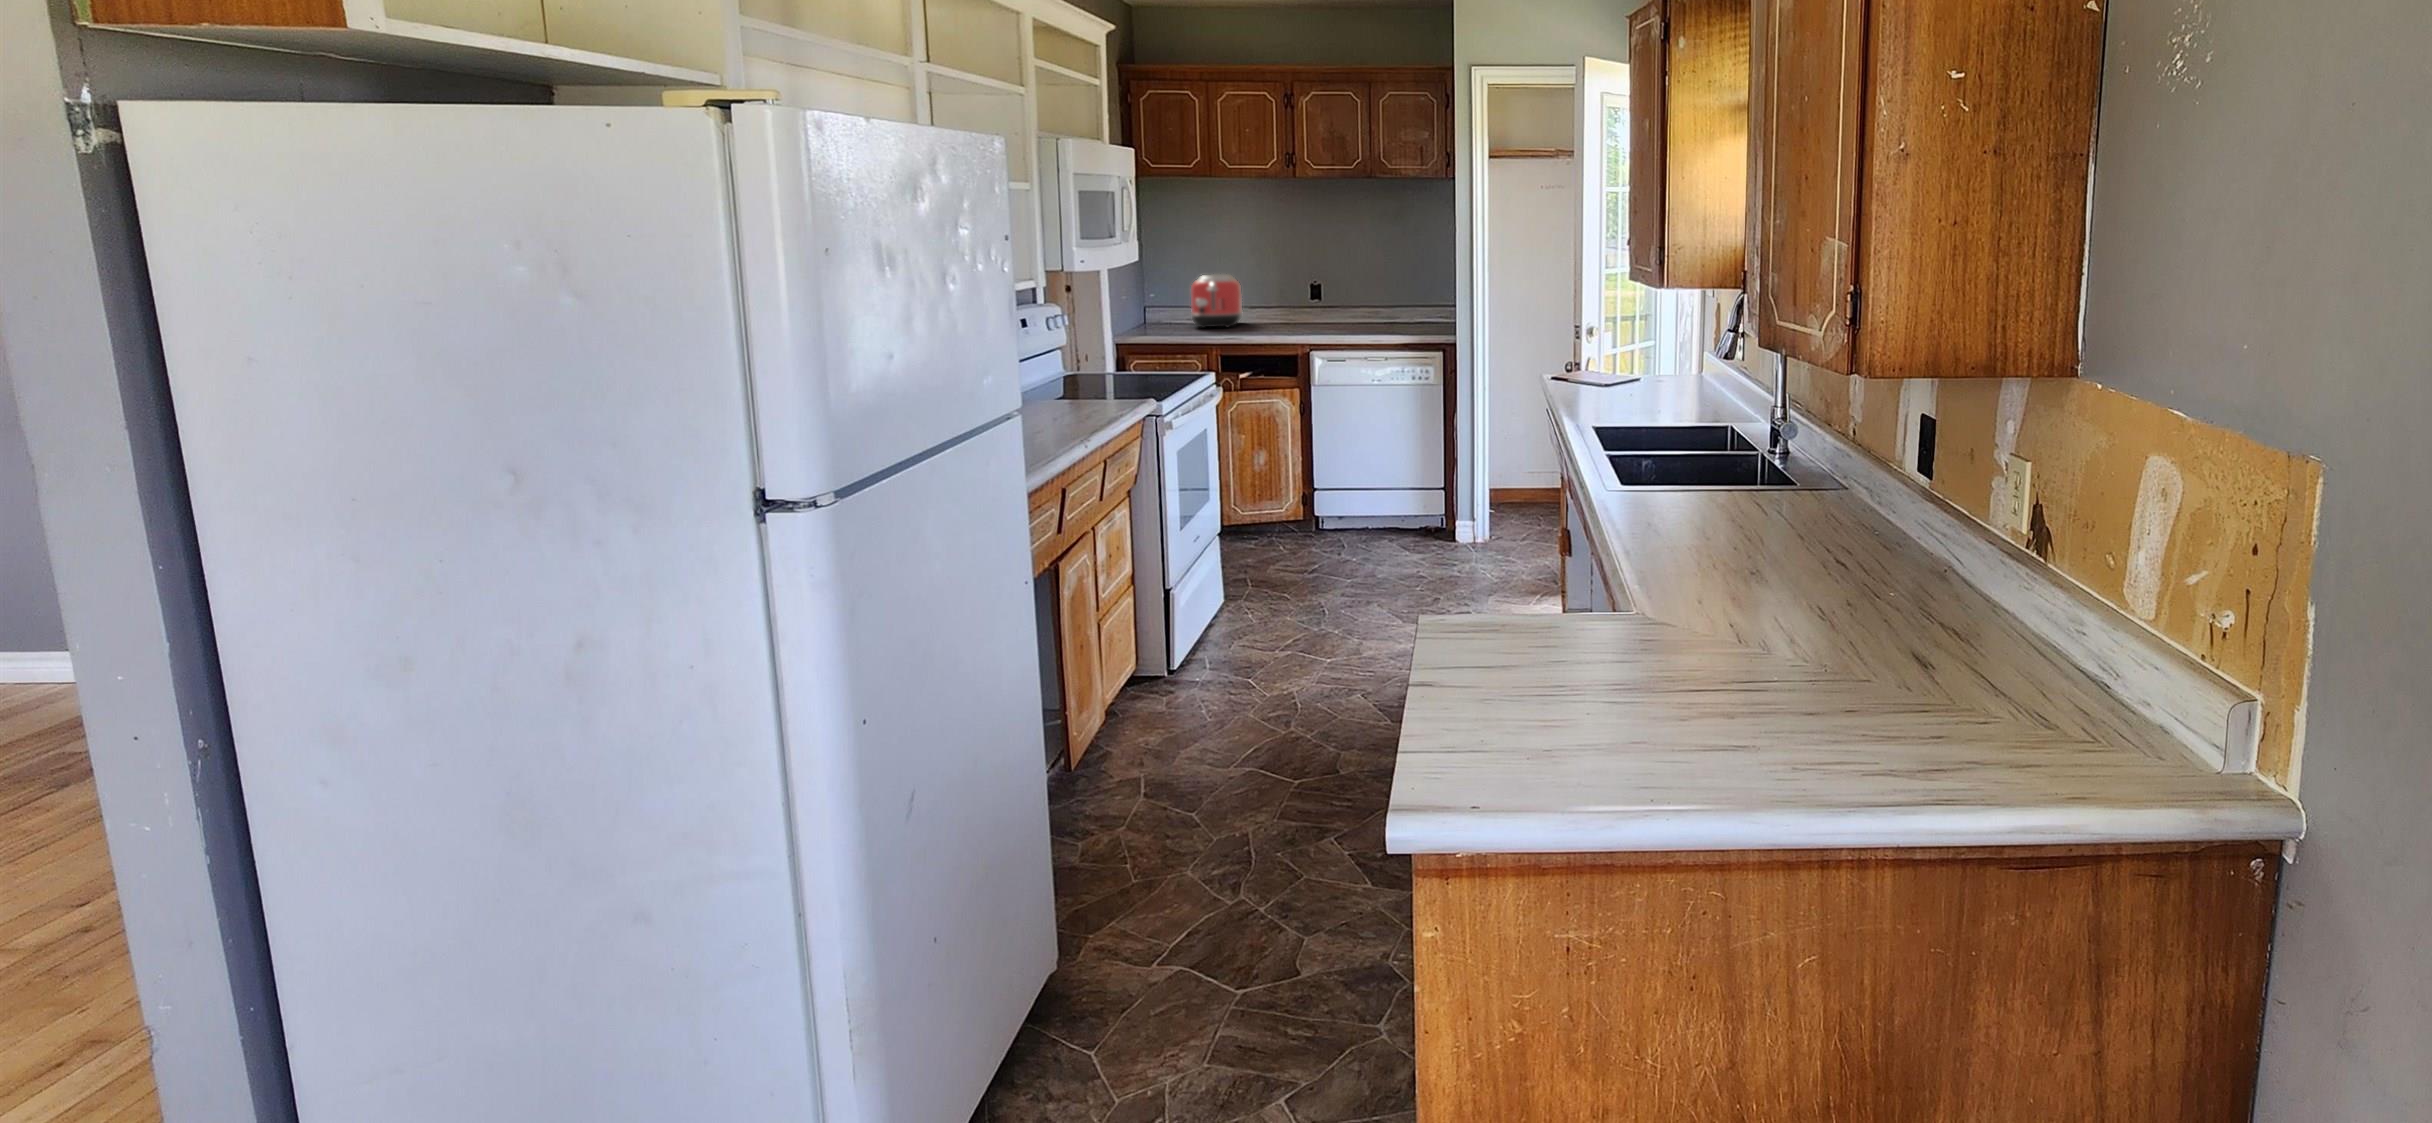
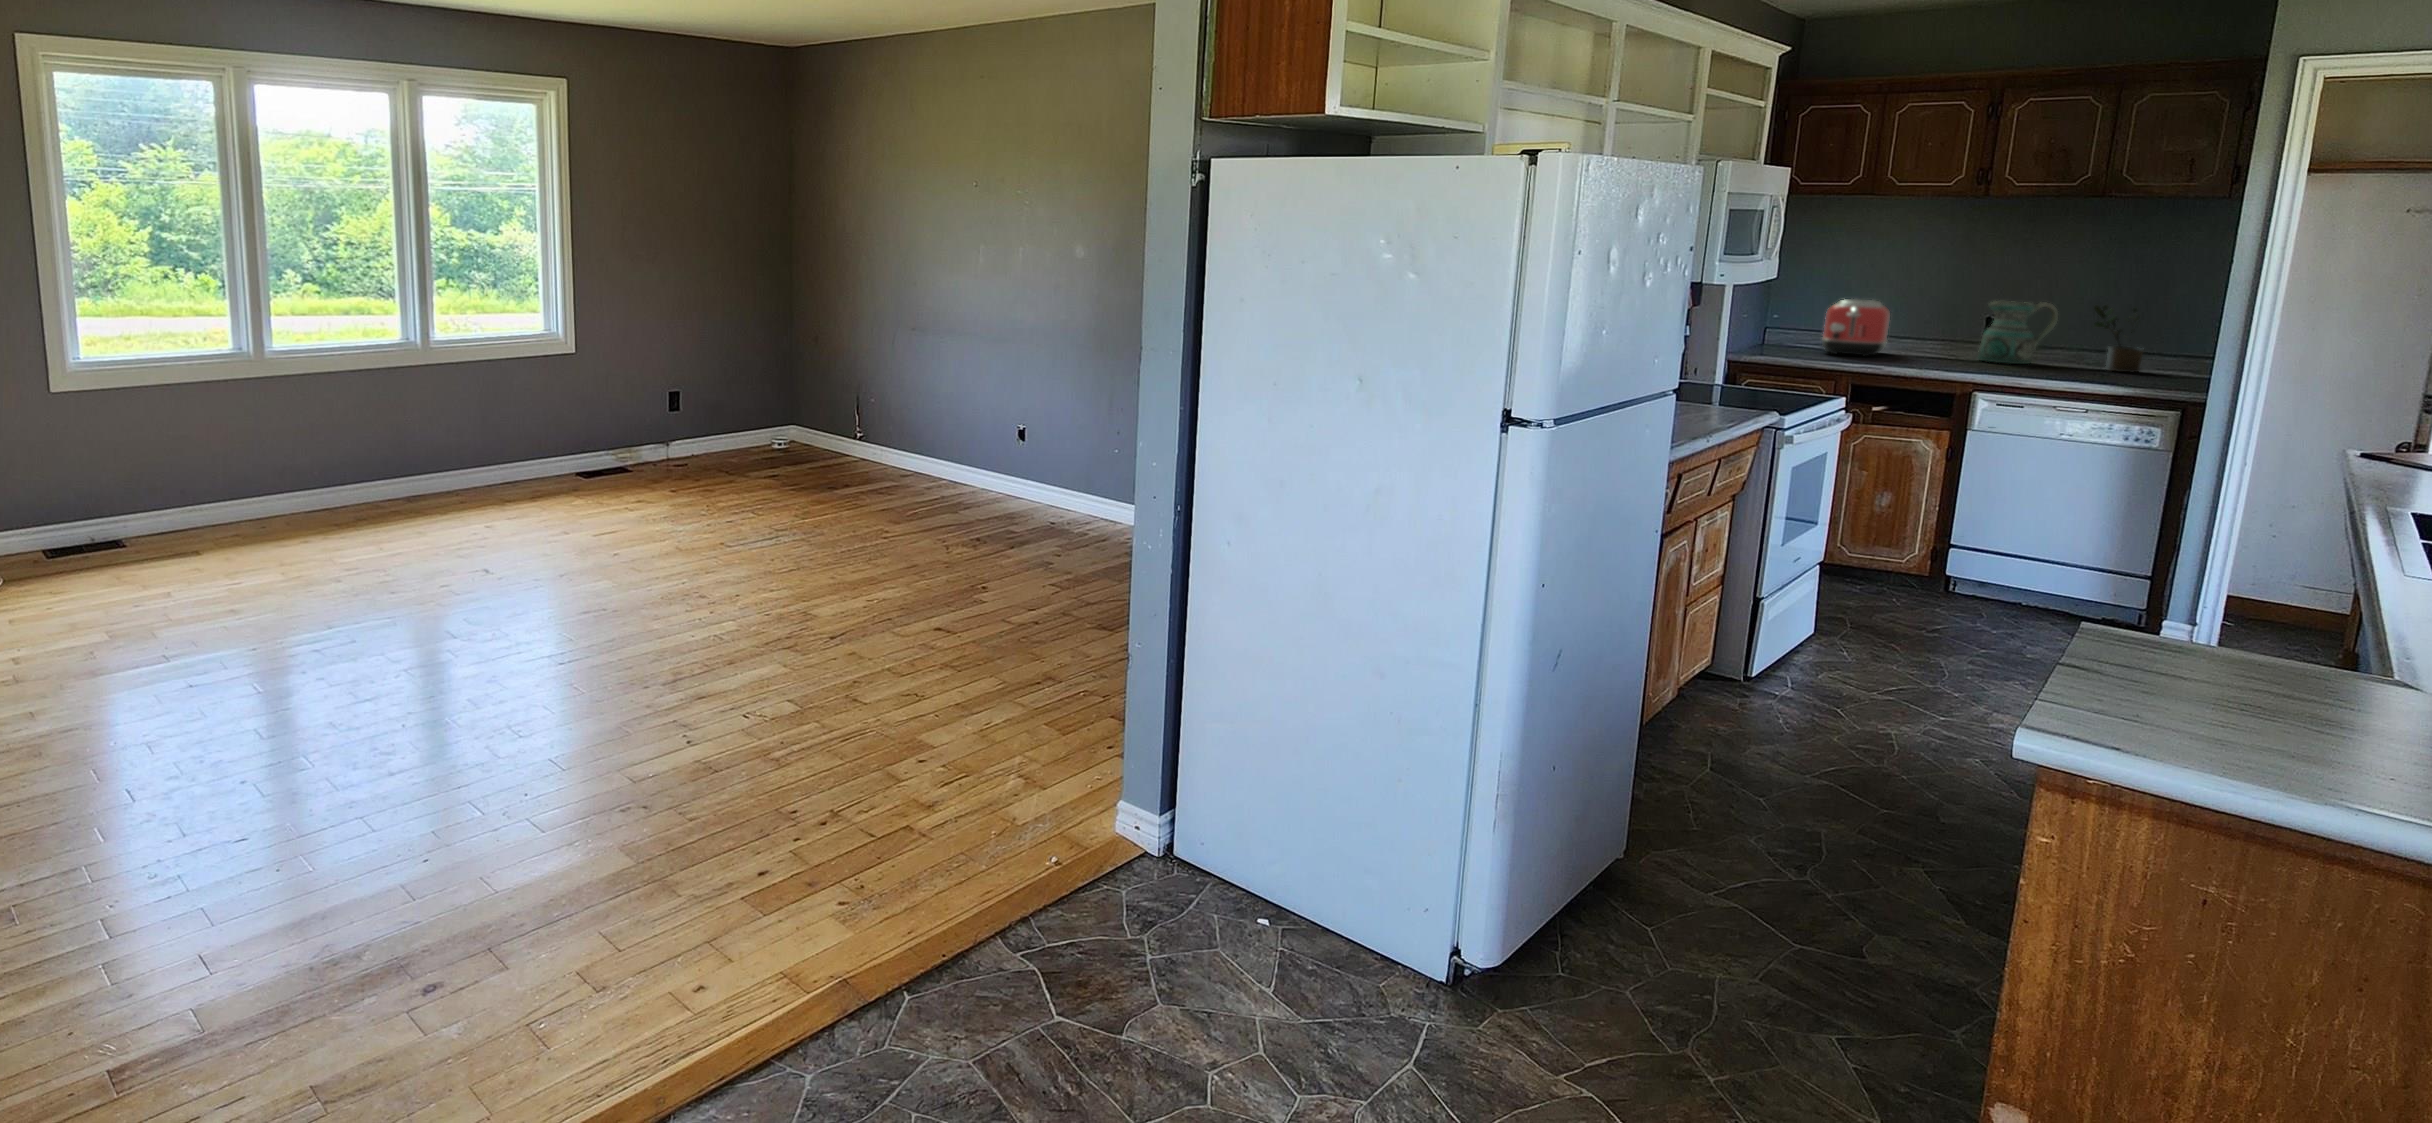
potted plant: none [1379,267,1415,322] -> present [2094,305,2143,372]
ceramic pitcher: none [1310,268,1358,323] -> present [1978,301,2058,364]

